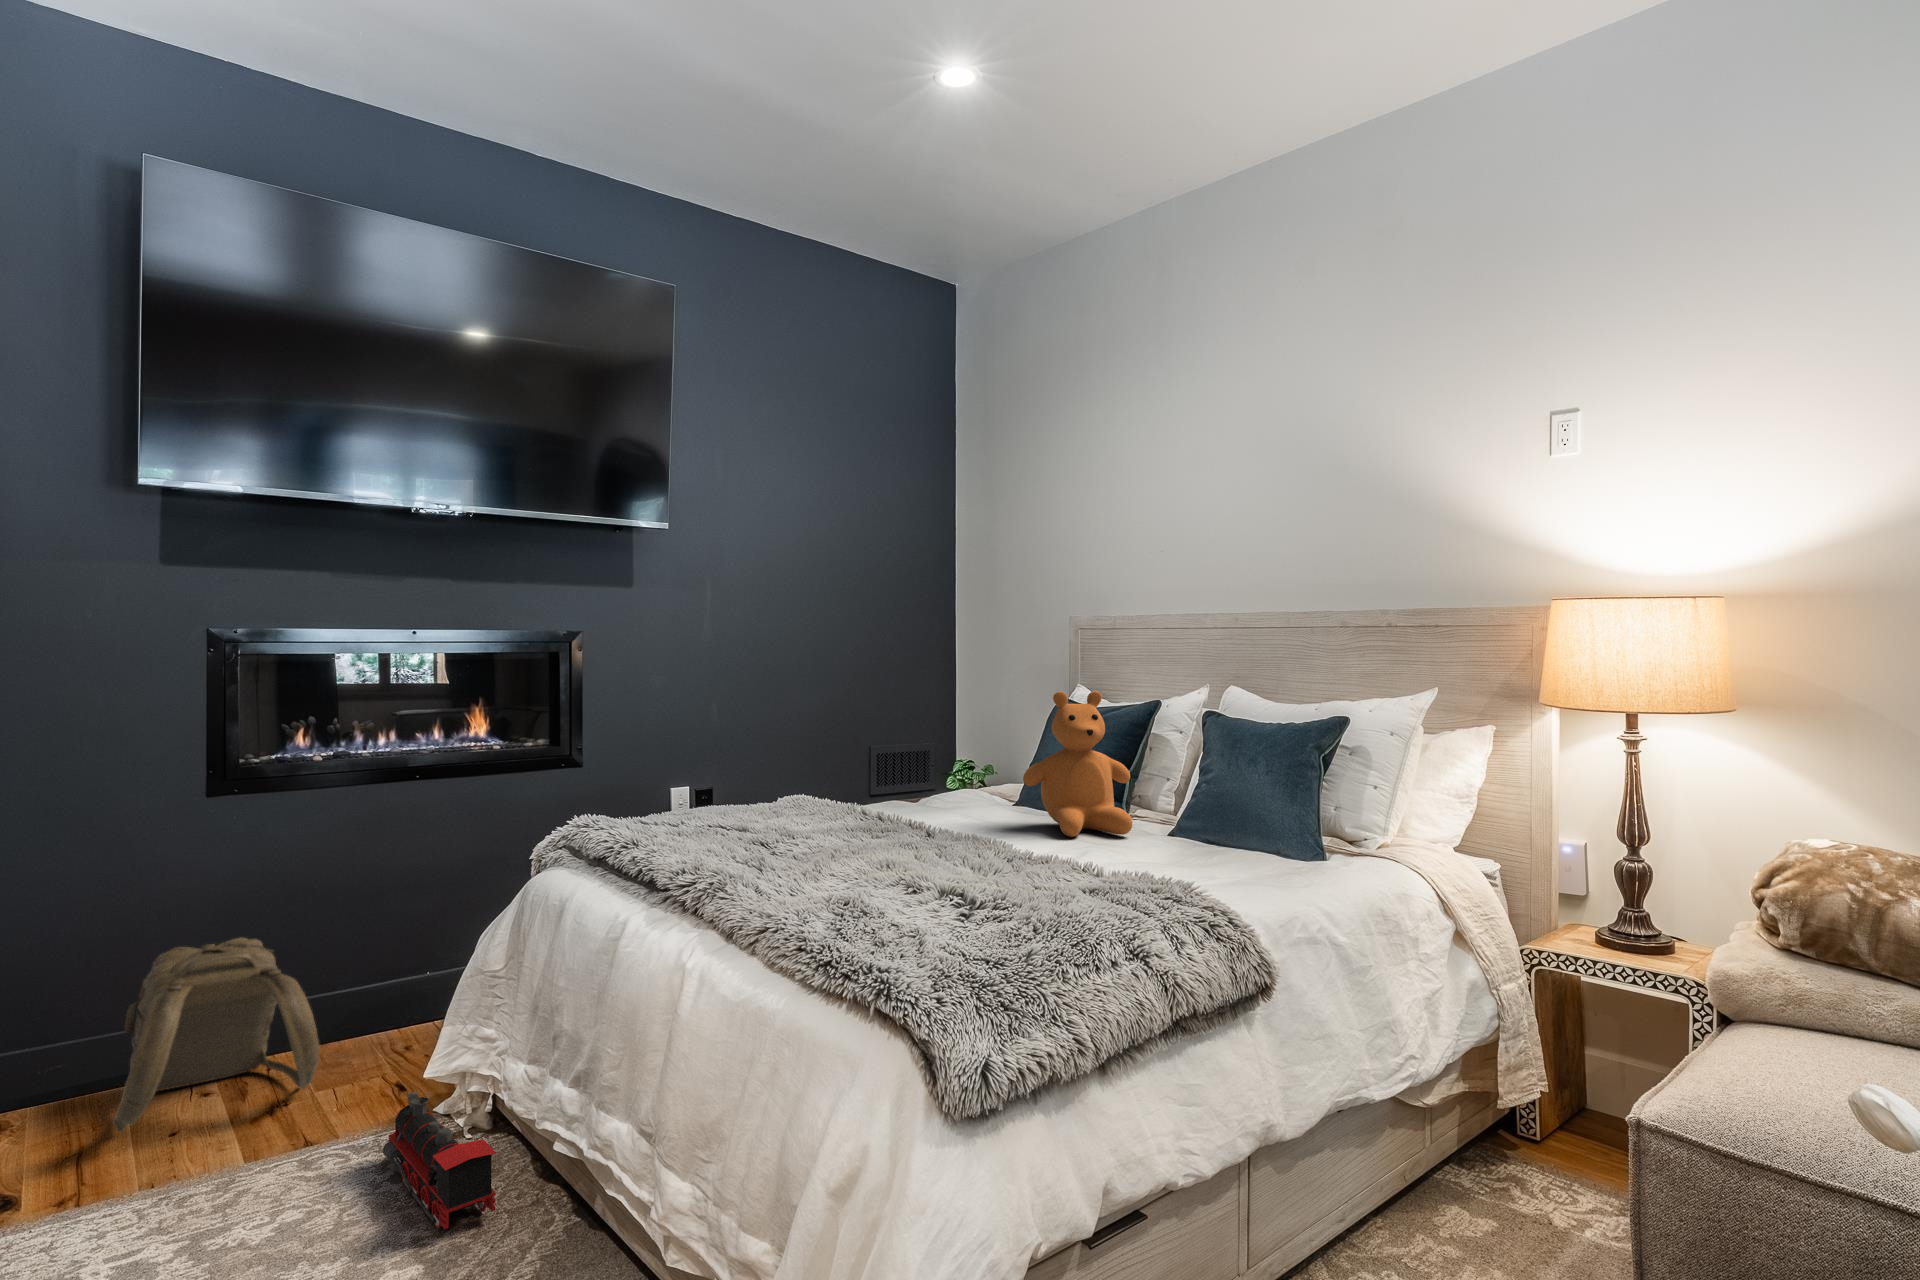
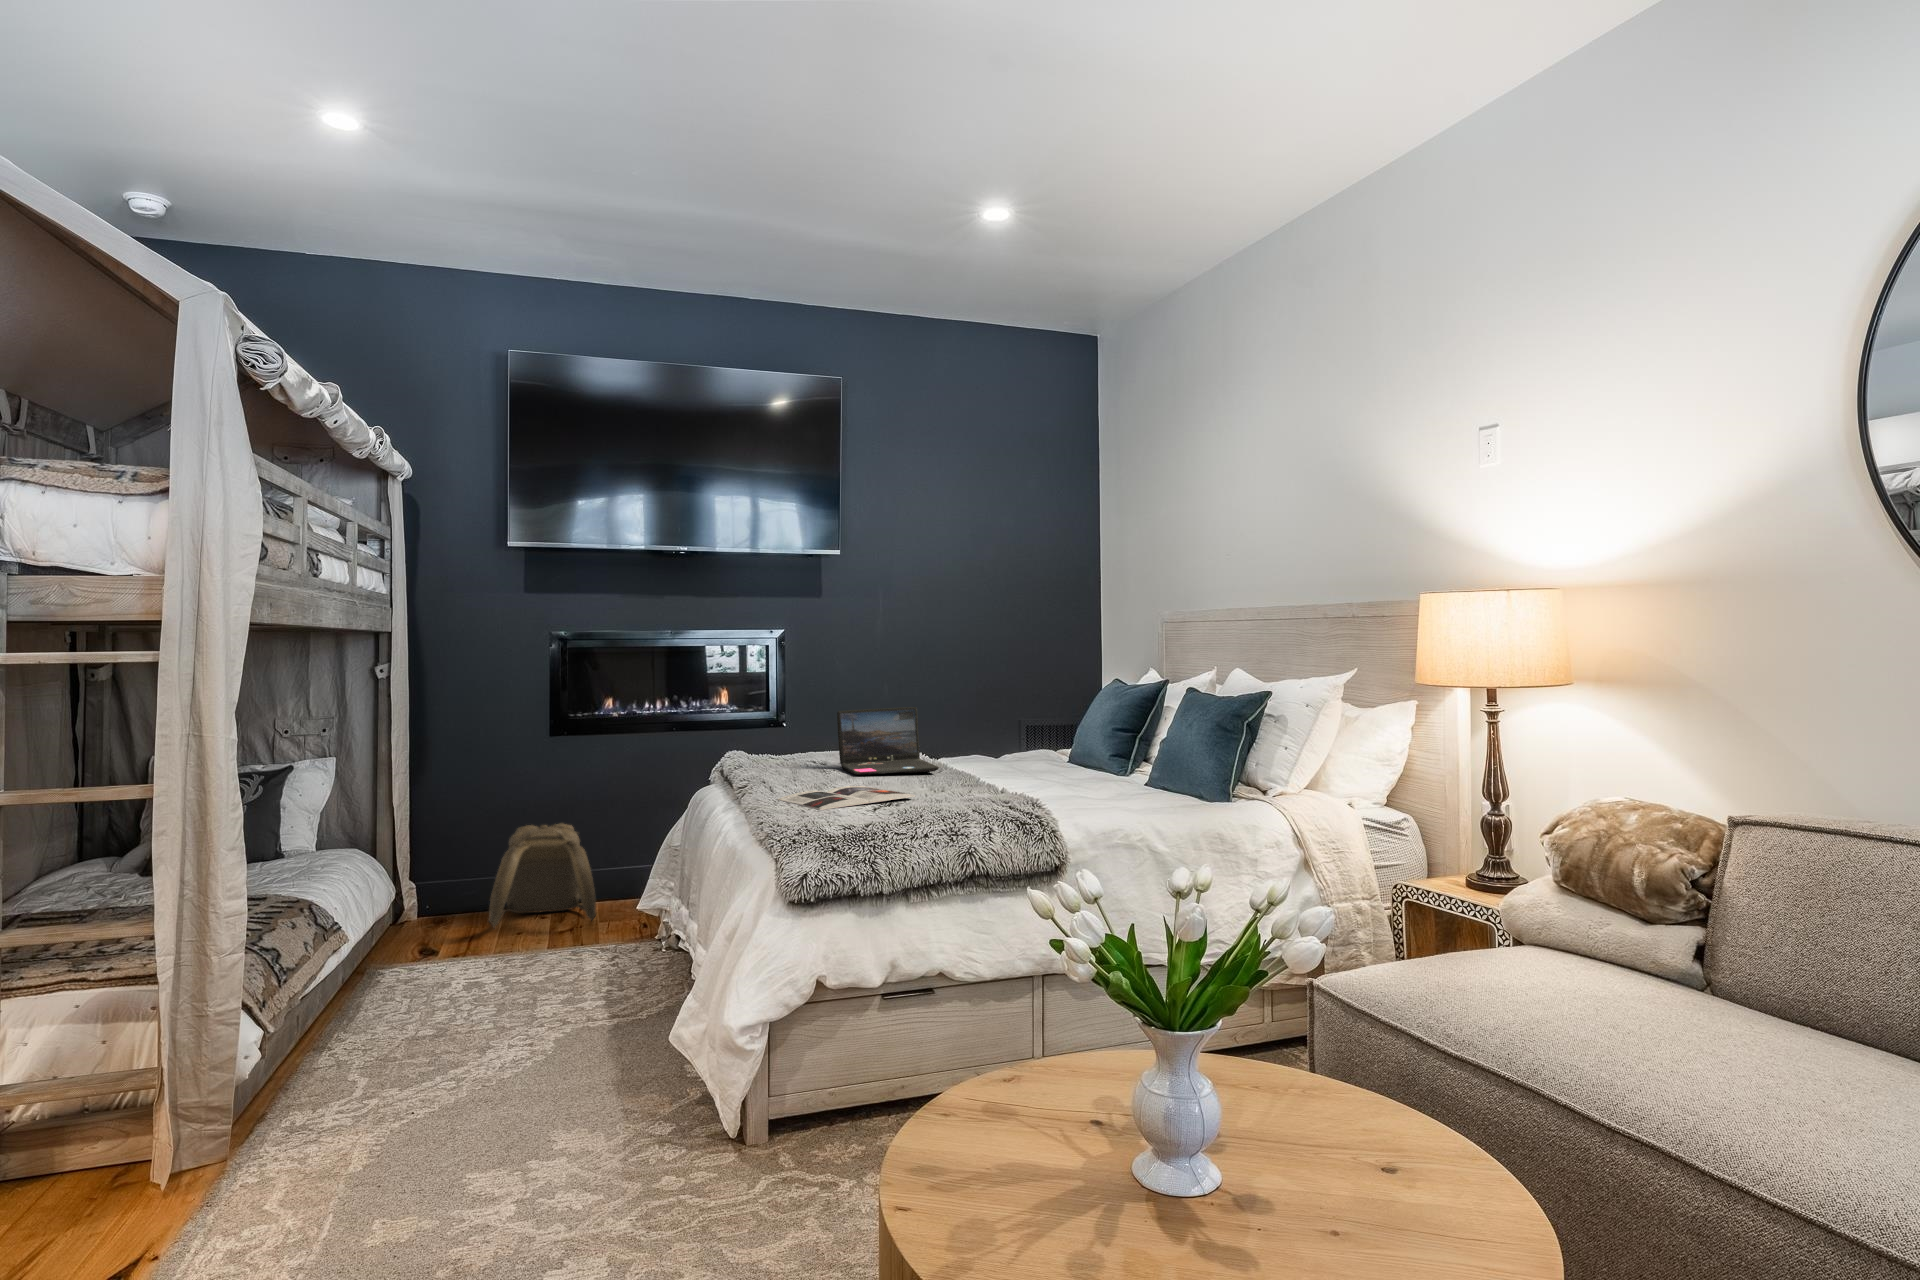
teddy bear: present [1023,691,1133,837] -> none [1029,670,1116,779]
laptop: none [774,744,927,851] -> present [837,707,939,776]
magazine: none [809,877,1000,939] -> present [778,786,915,810]
toy train: present [383,1092,496,1229] -> none [612,916,654,988]

